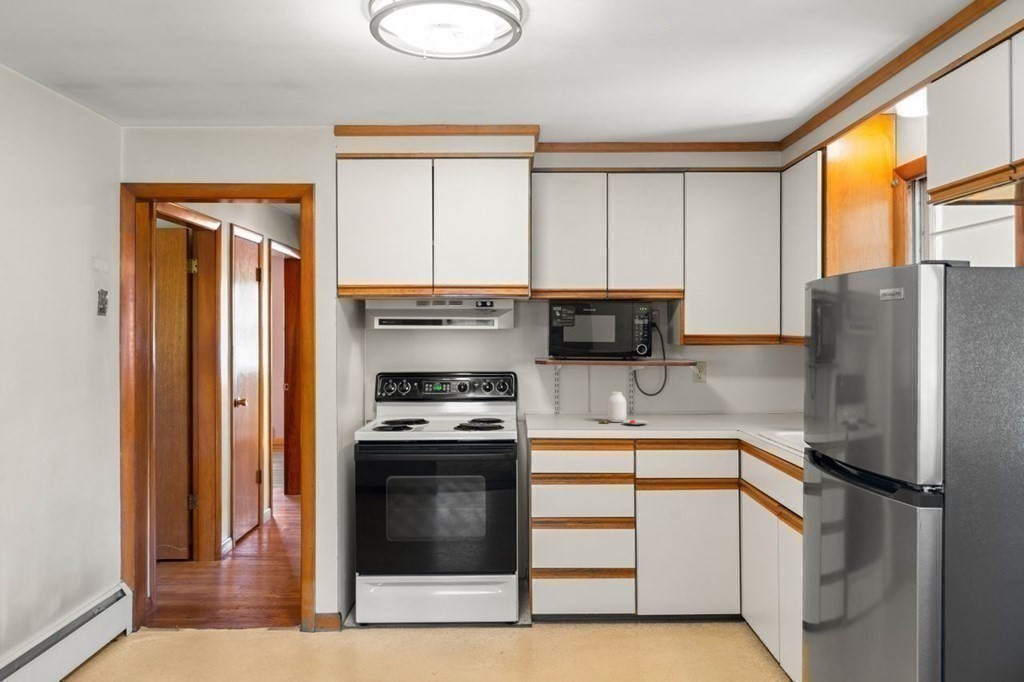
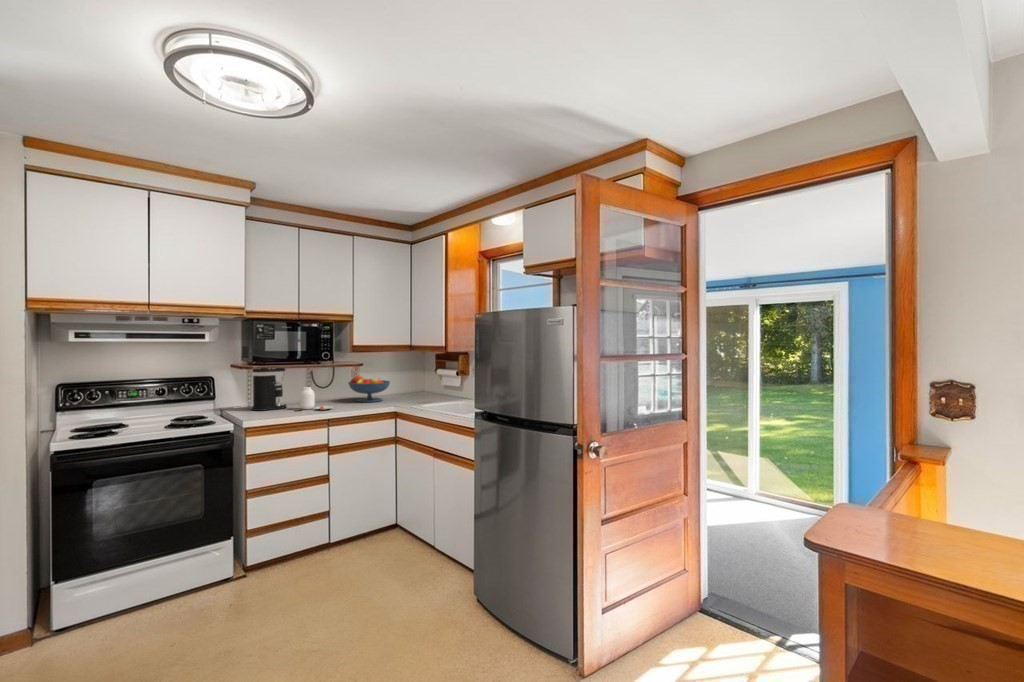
coffee maker: none [554,351,596,419] -> present [252,368,286,411]
fruit bowl: none [681,379,744,420] -> present [348,375,390,402]

